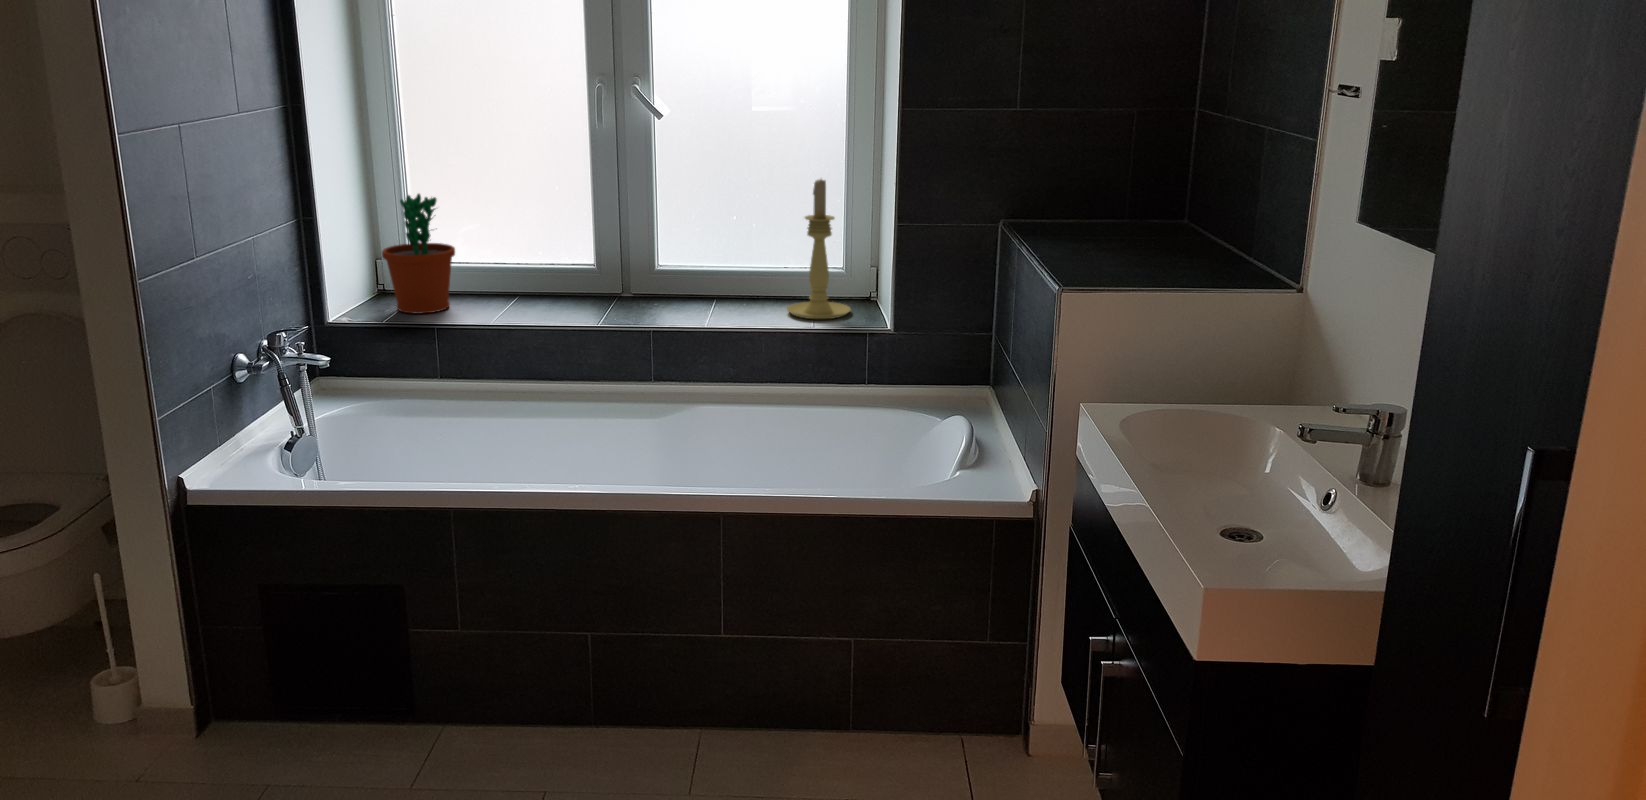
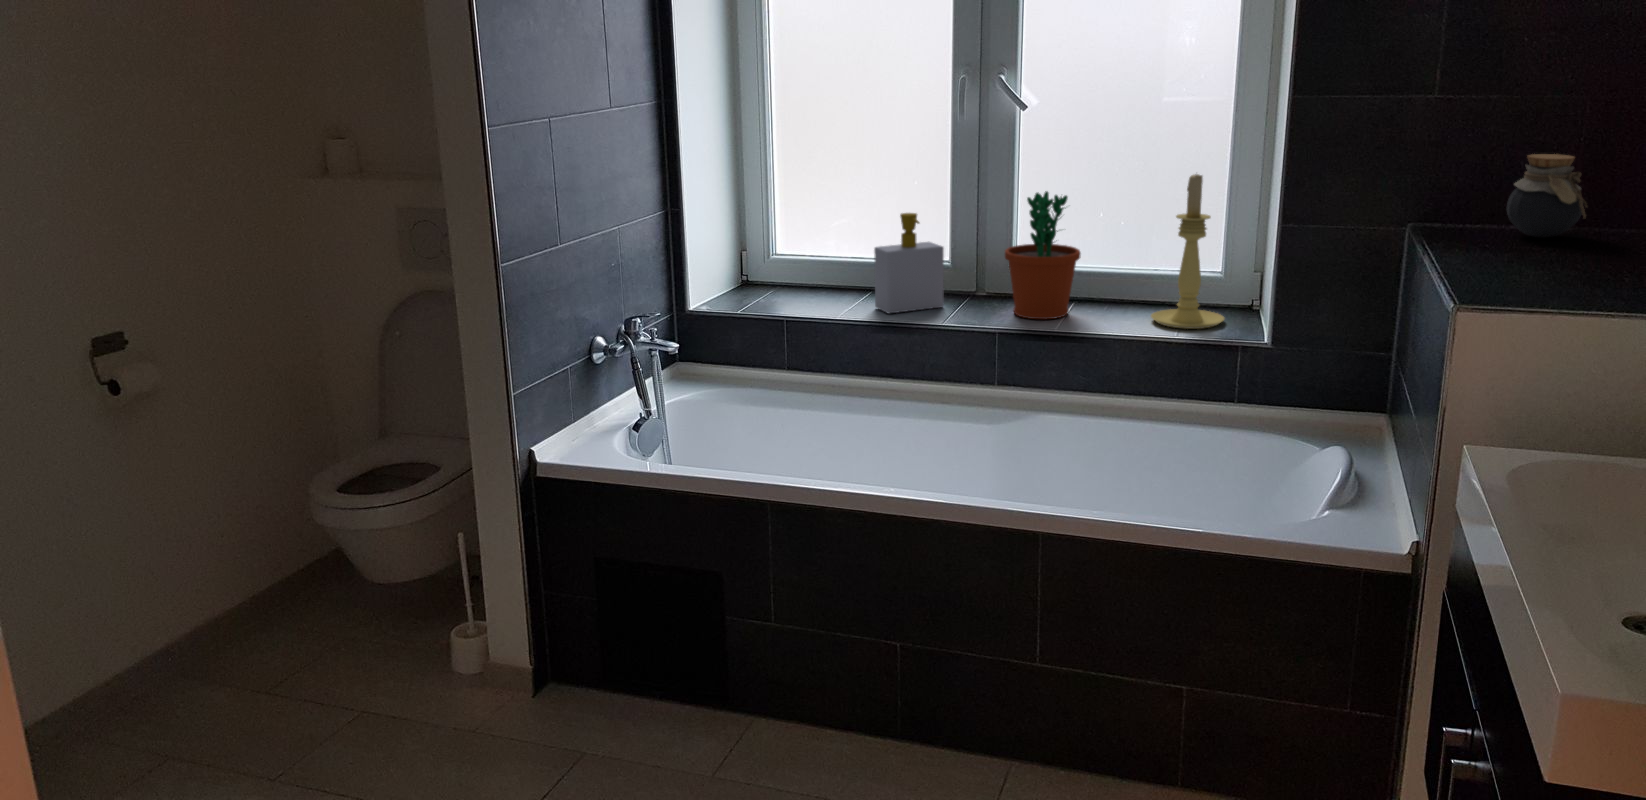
jar: none [1080,161,1141,231] -> present [1507,154,1587,237]
flower pot: present [382,194,455,314] -> present [1005,191,1081,319]
soap bottle: none [521,219,591,317] -> present [874,213,944,313]

